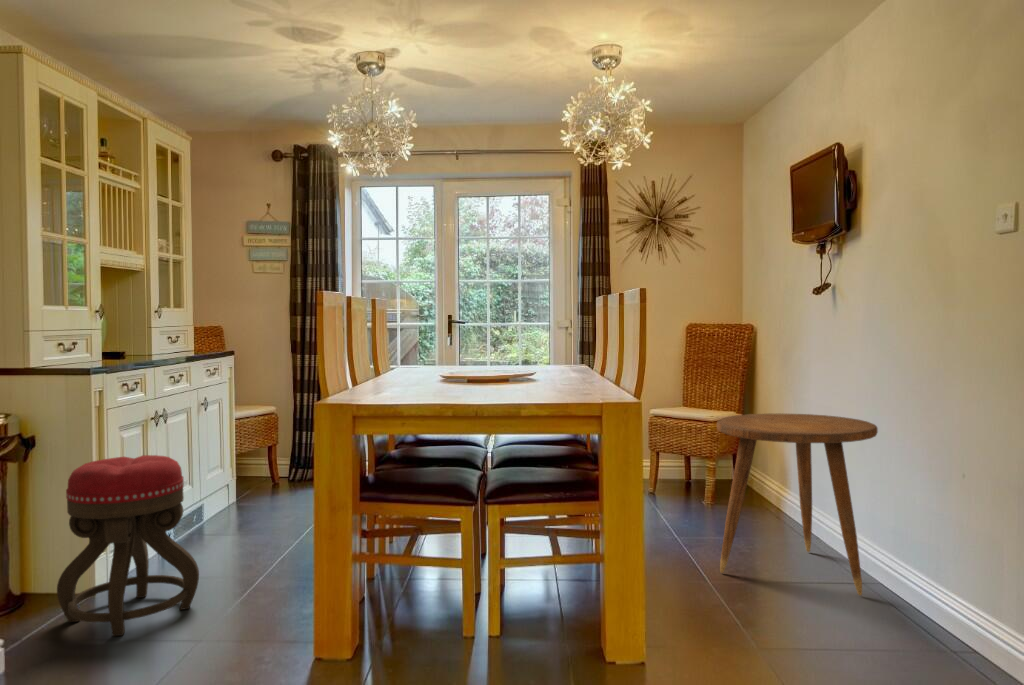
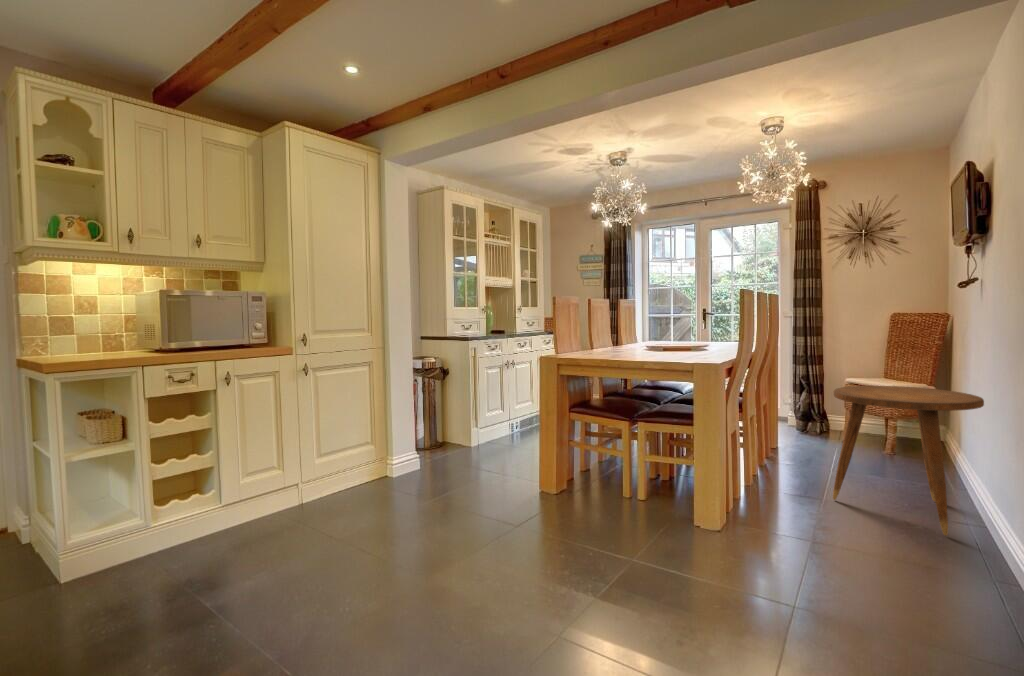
ottoman: present [57,455,199,636] -> none [448,381,507,465]

